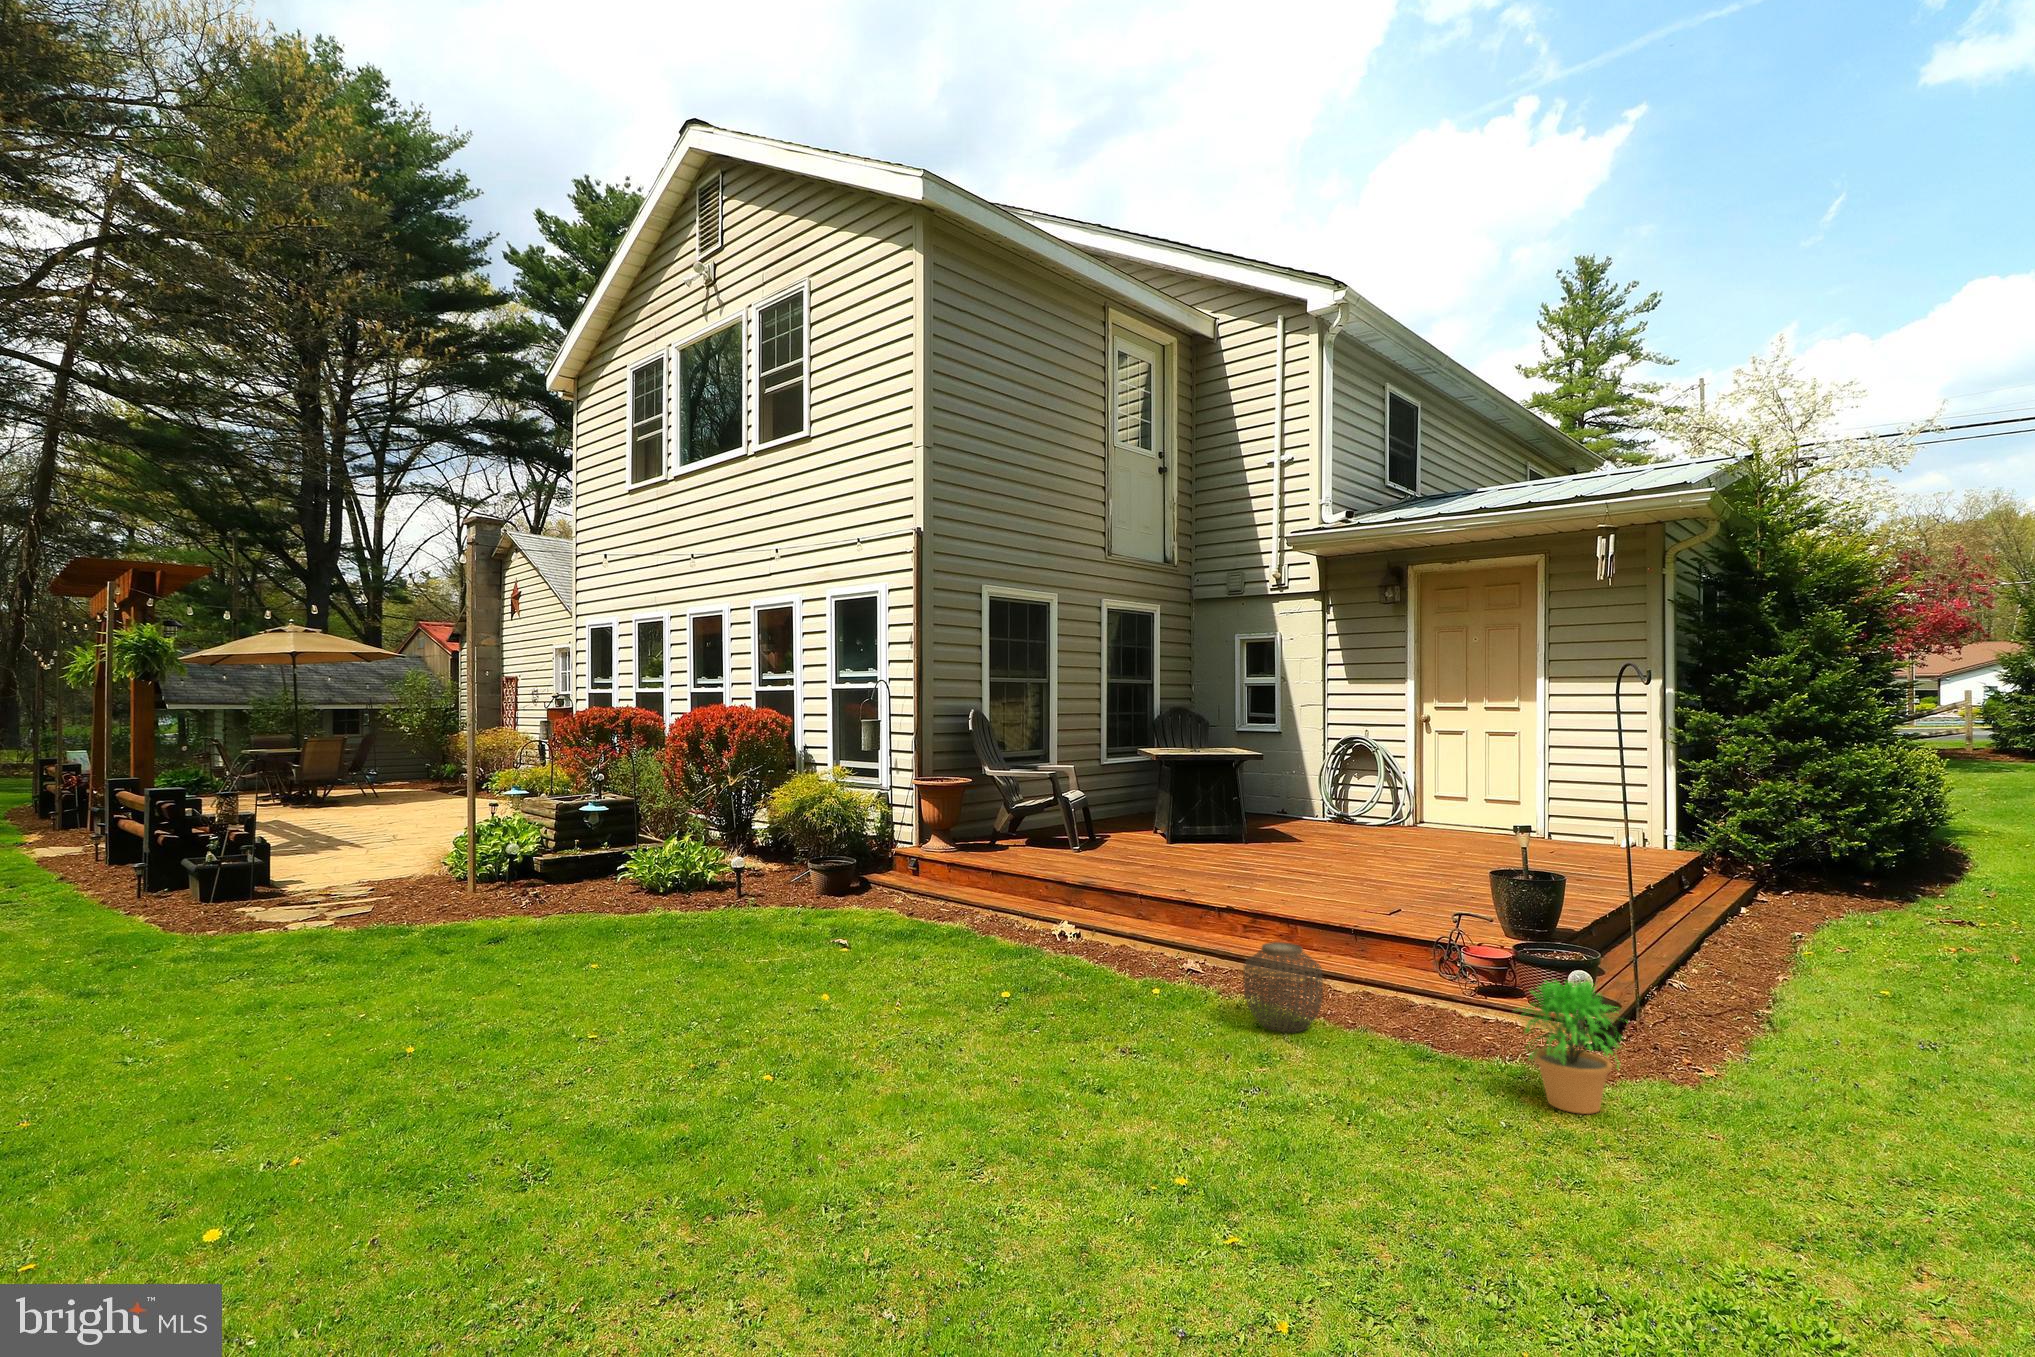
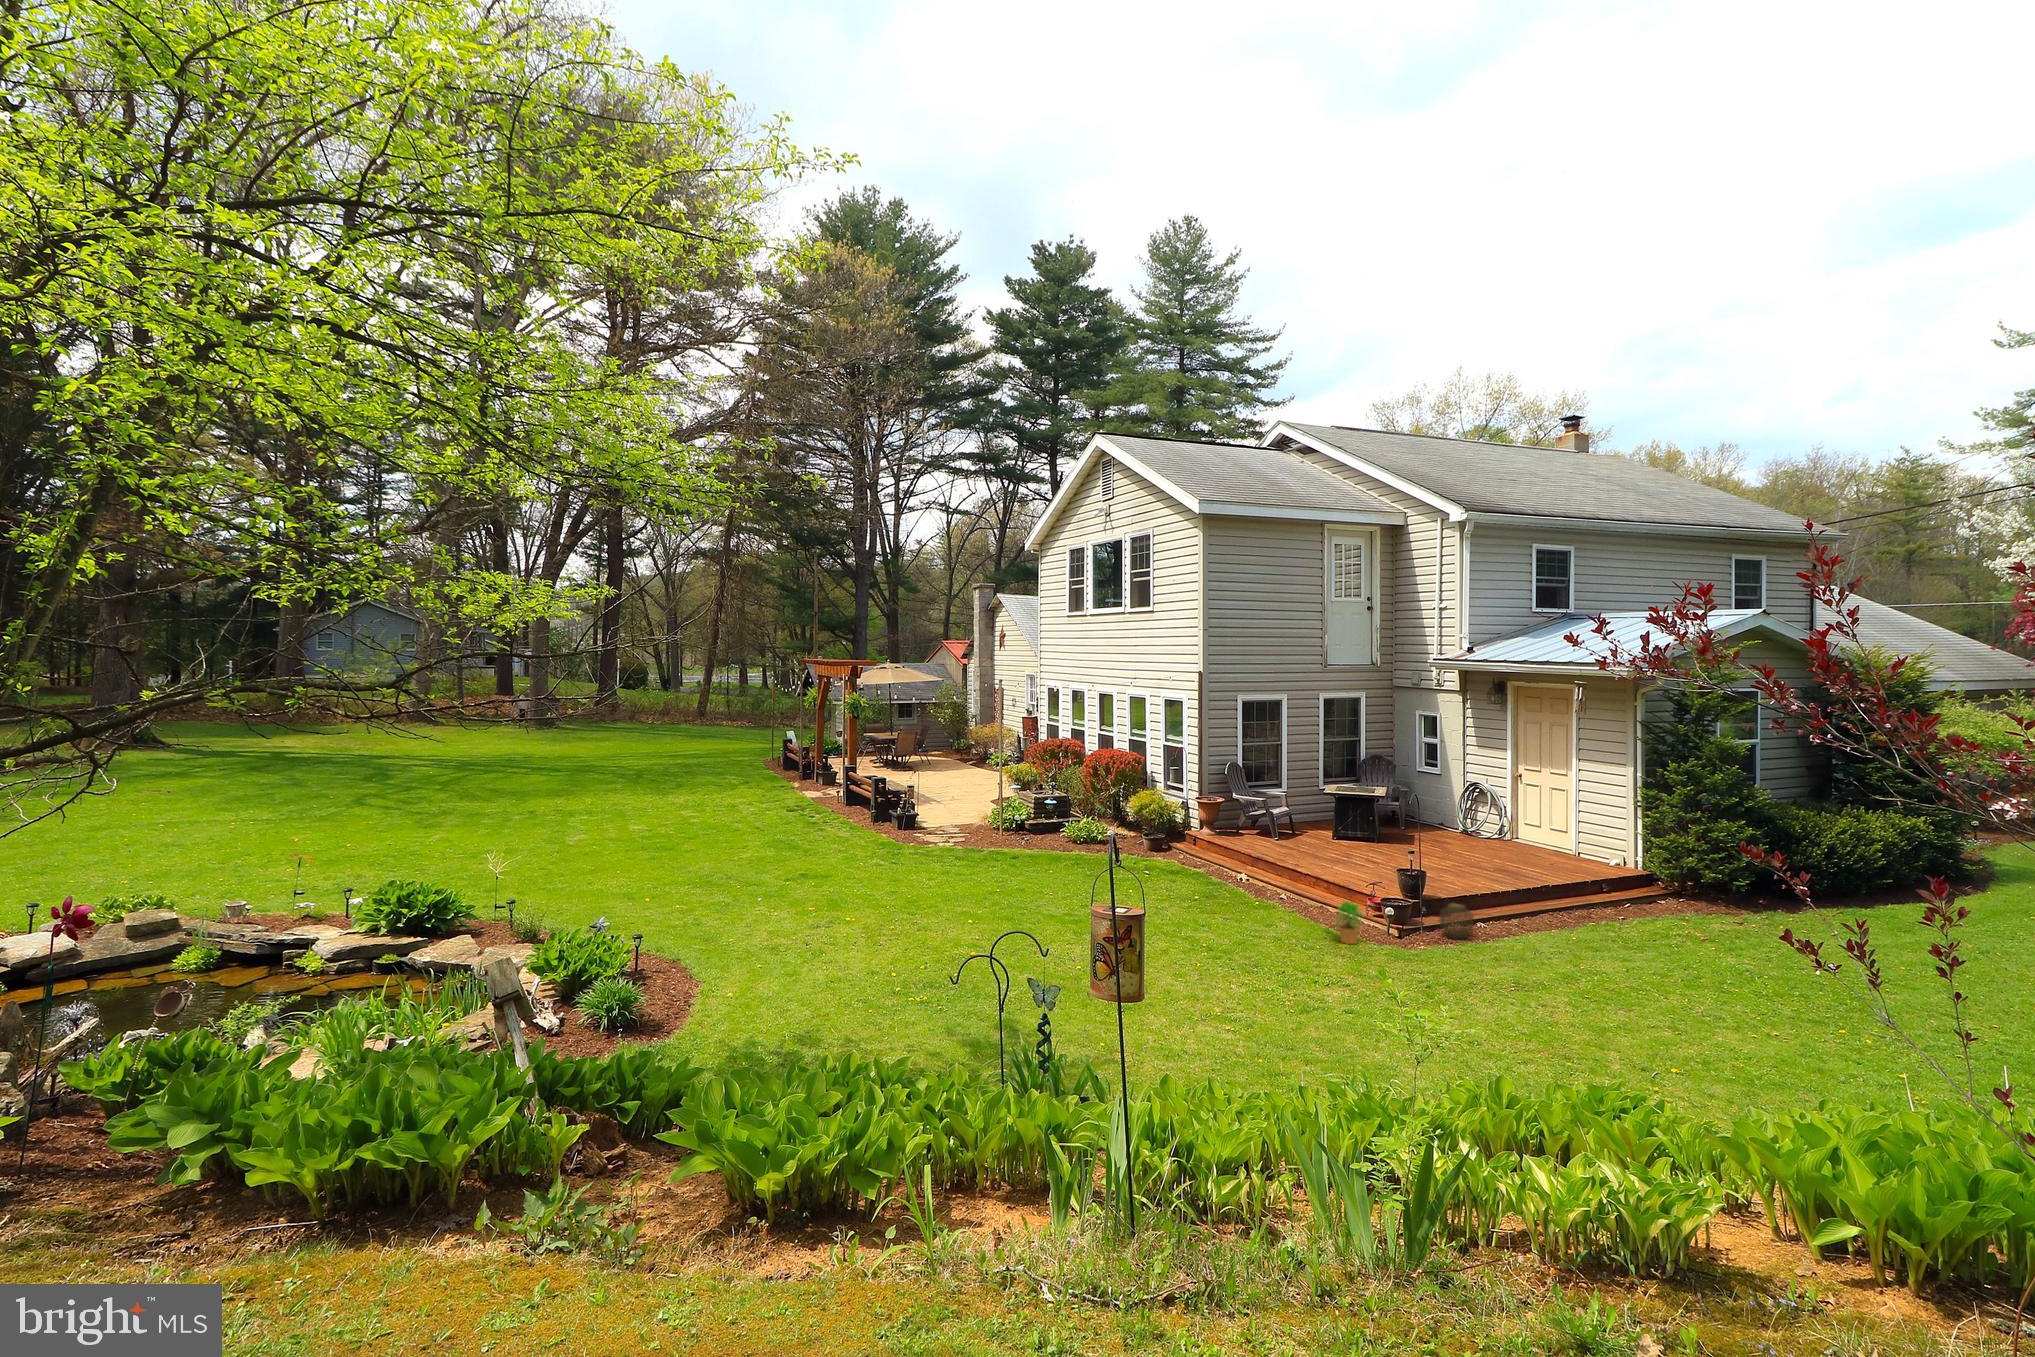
woven basket: present [1244,942,1322,1032] -> present [1440,903,1473,939]

